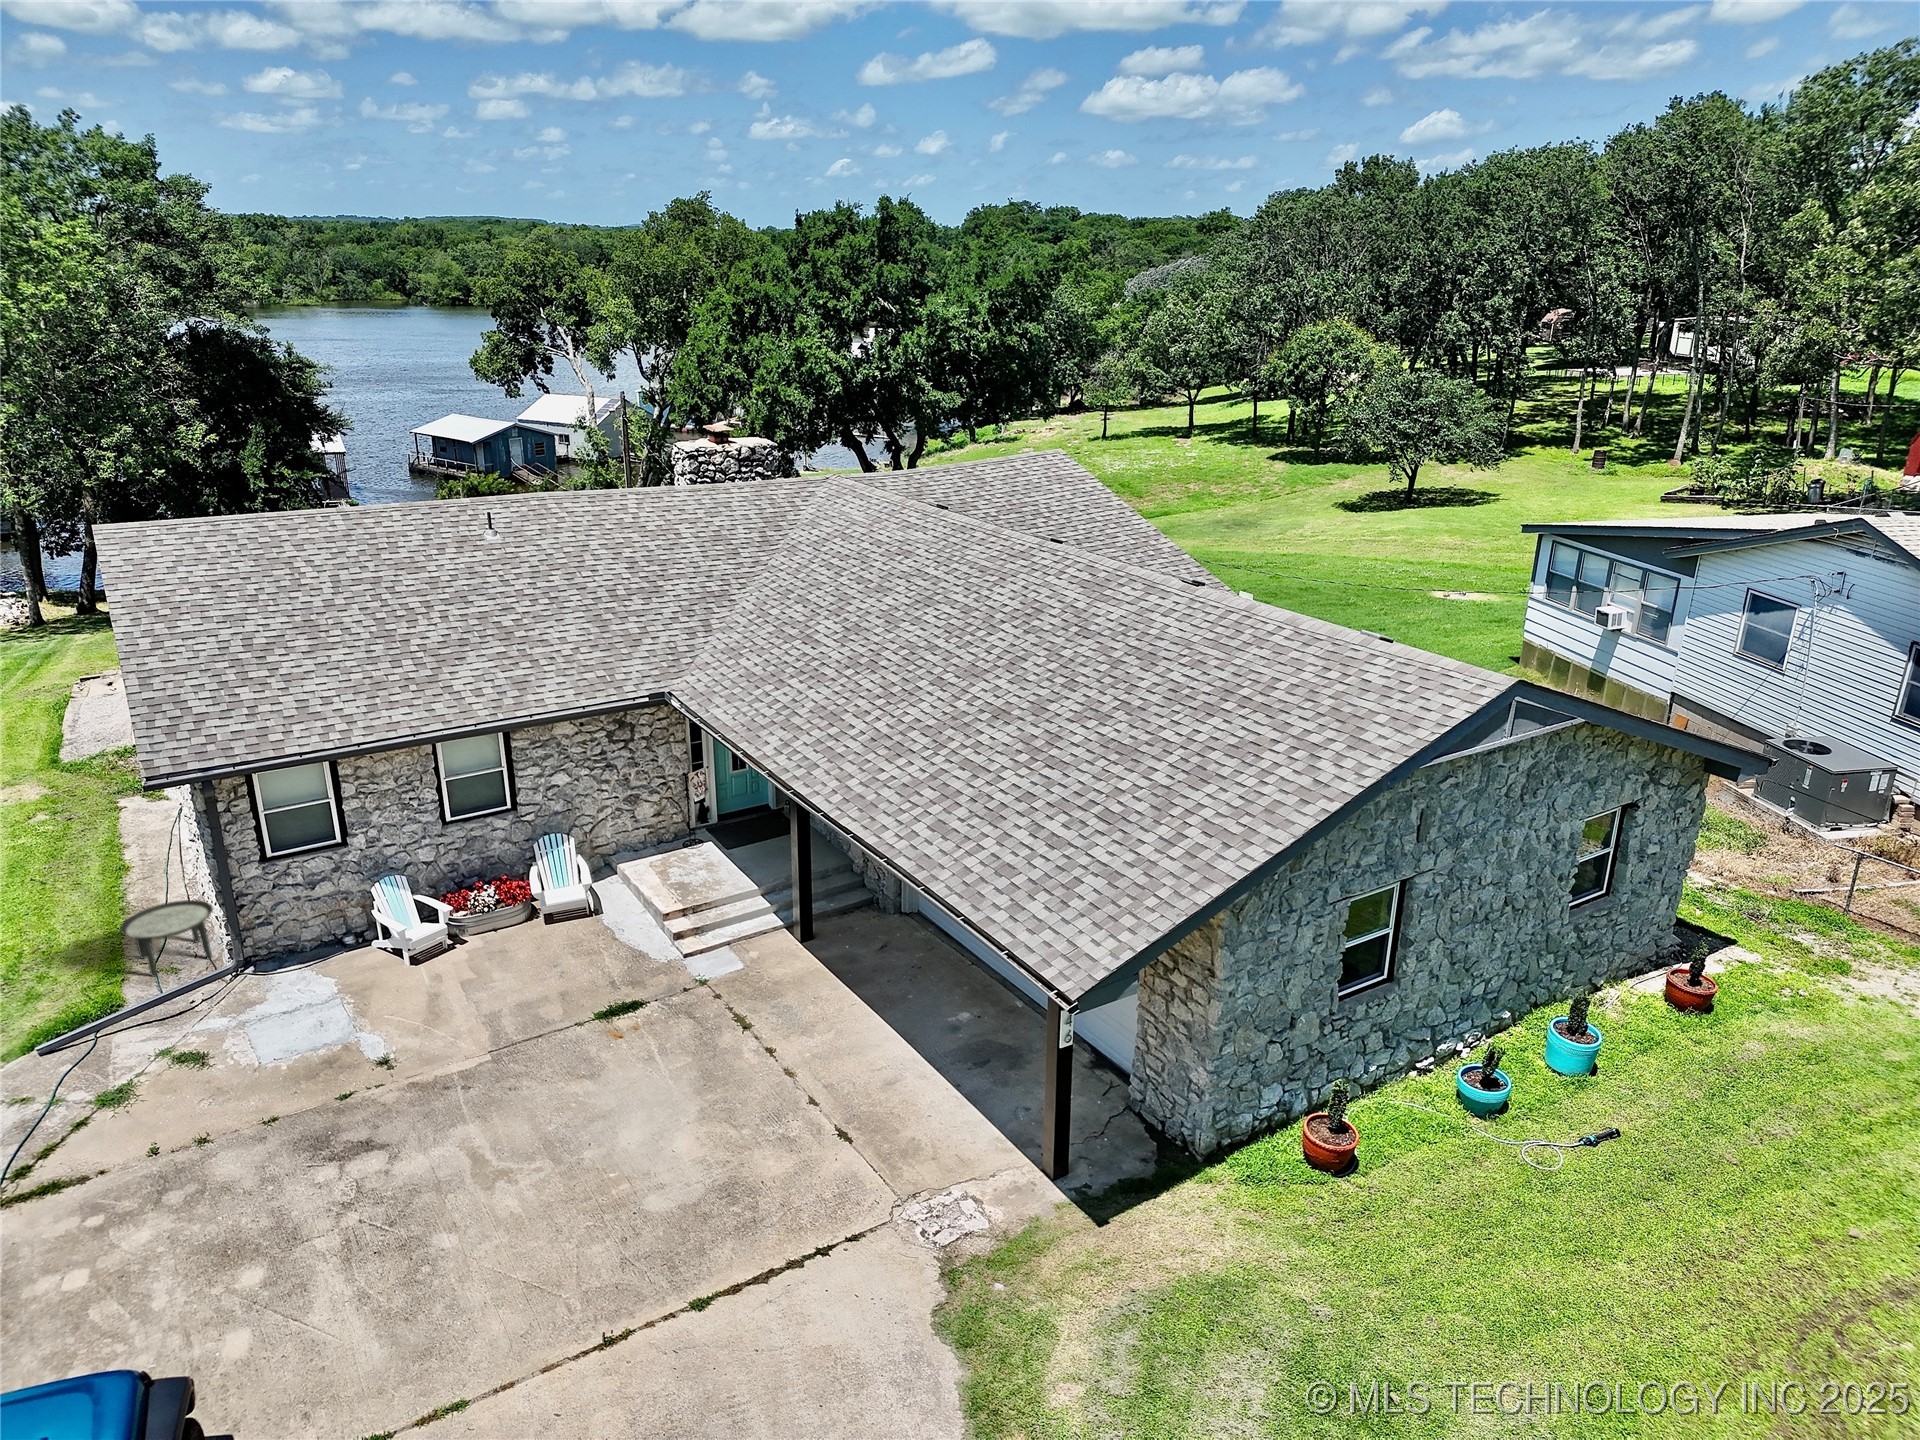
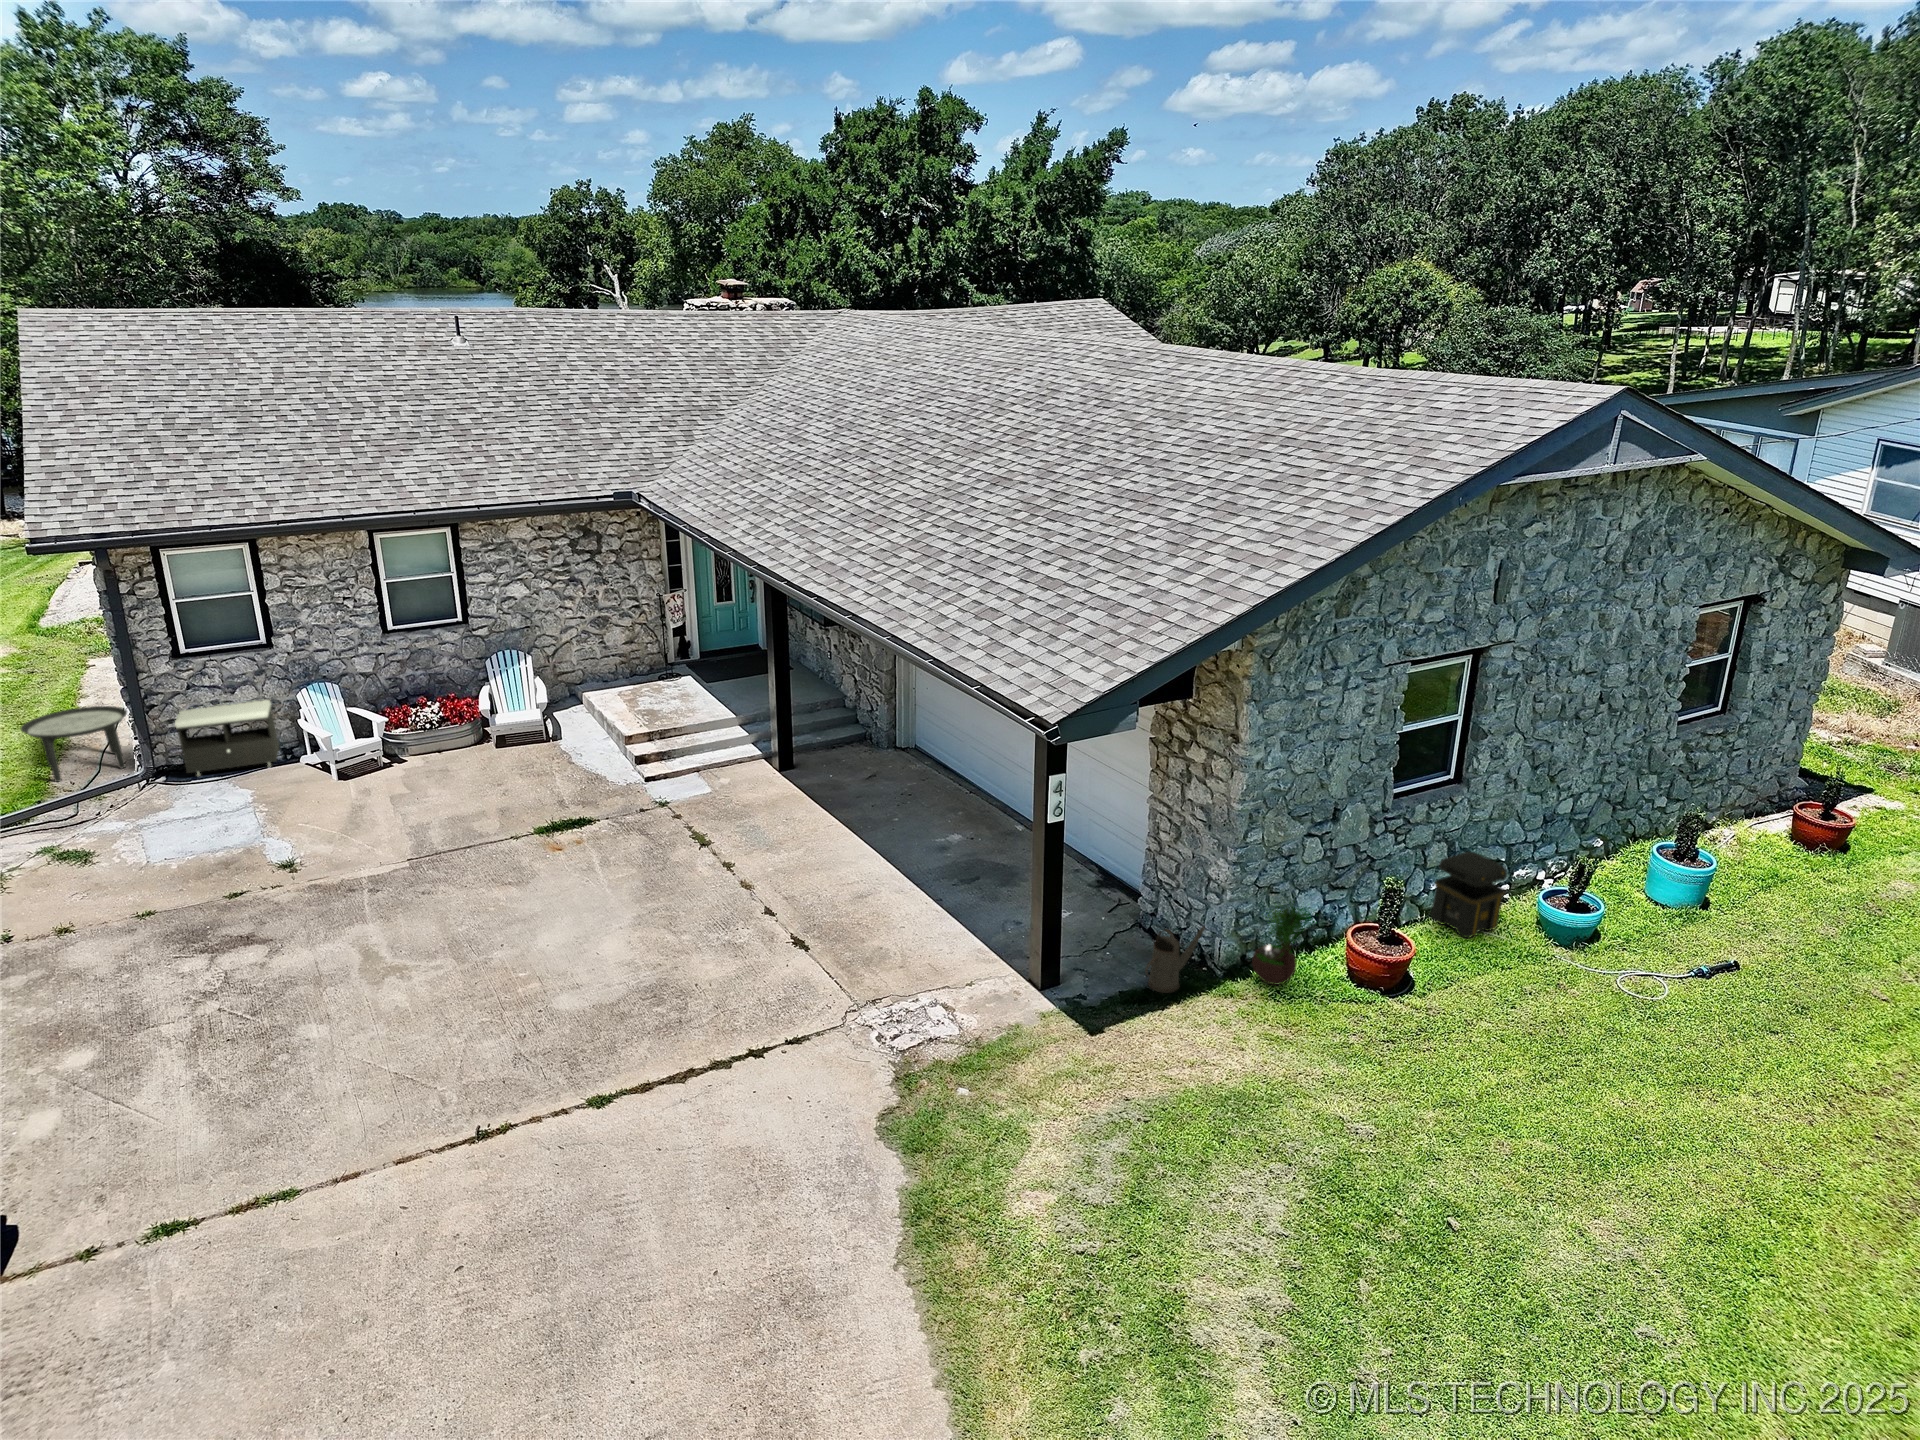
storage bench: none [263,891,351,967] -> present [175,700,279,776]
toolbox: none [1374,1038,1434,1114] -> present [1431,852,1507,938]
potted tree: none [1227,1100,1280,1168] -> present [1252,904,1314,984]
watering can: none [1140,1119,1188,1179] -> present [1145,926,1205,993]

